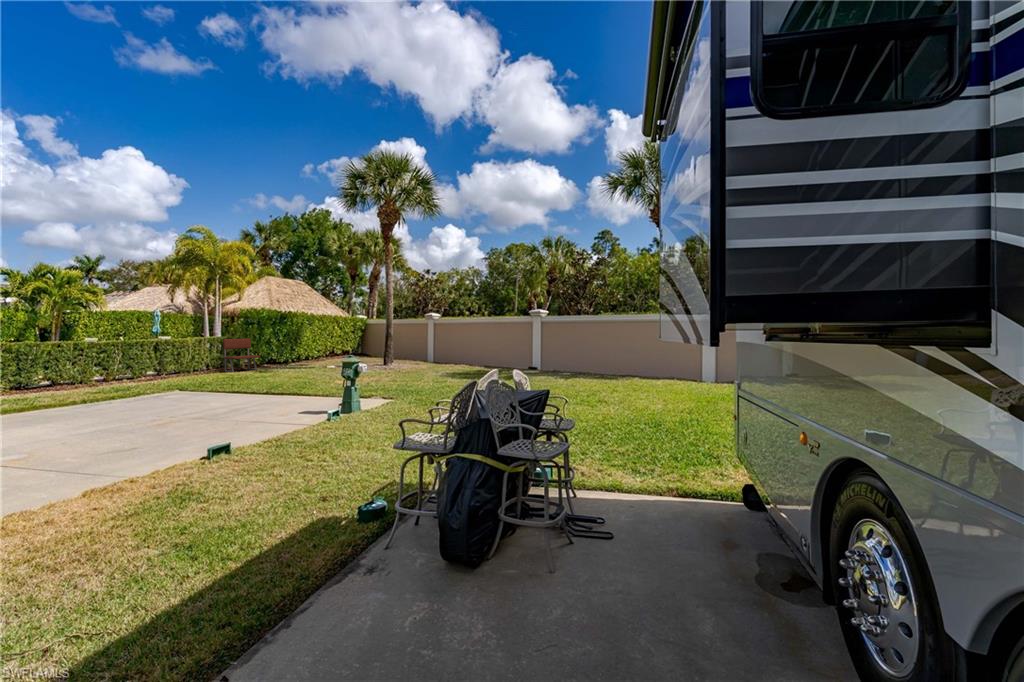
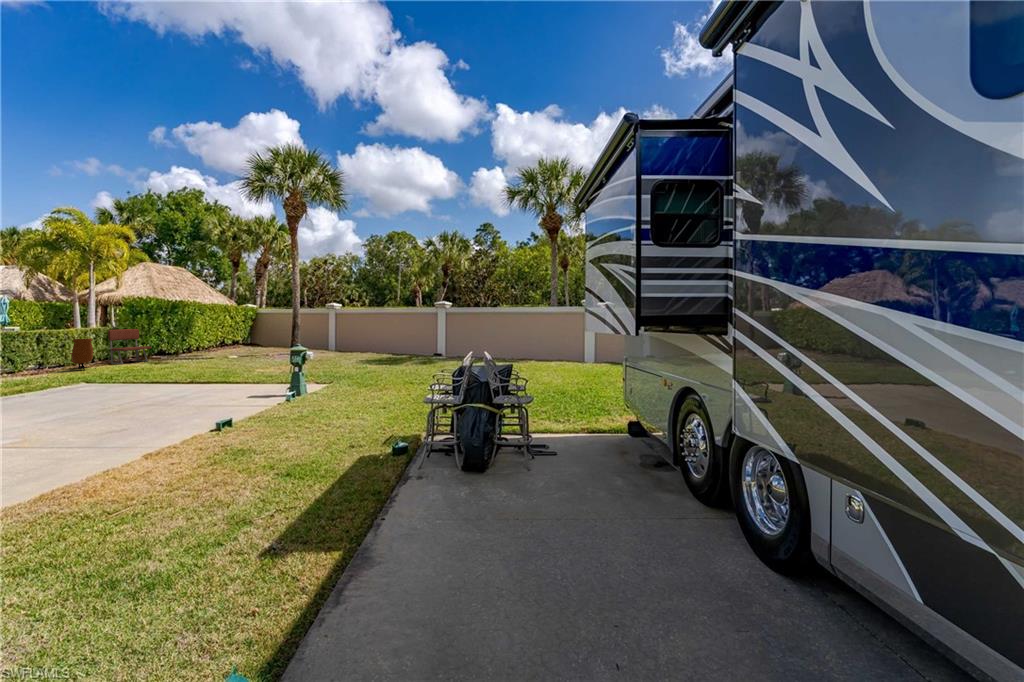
lounge chair: none [184,347,206,377] -> present [70,338,94,370]

